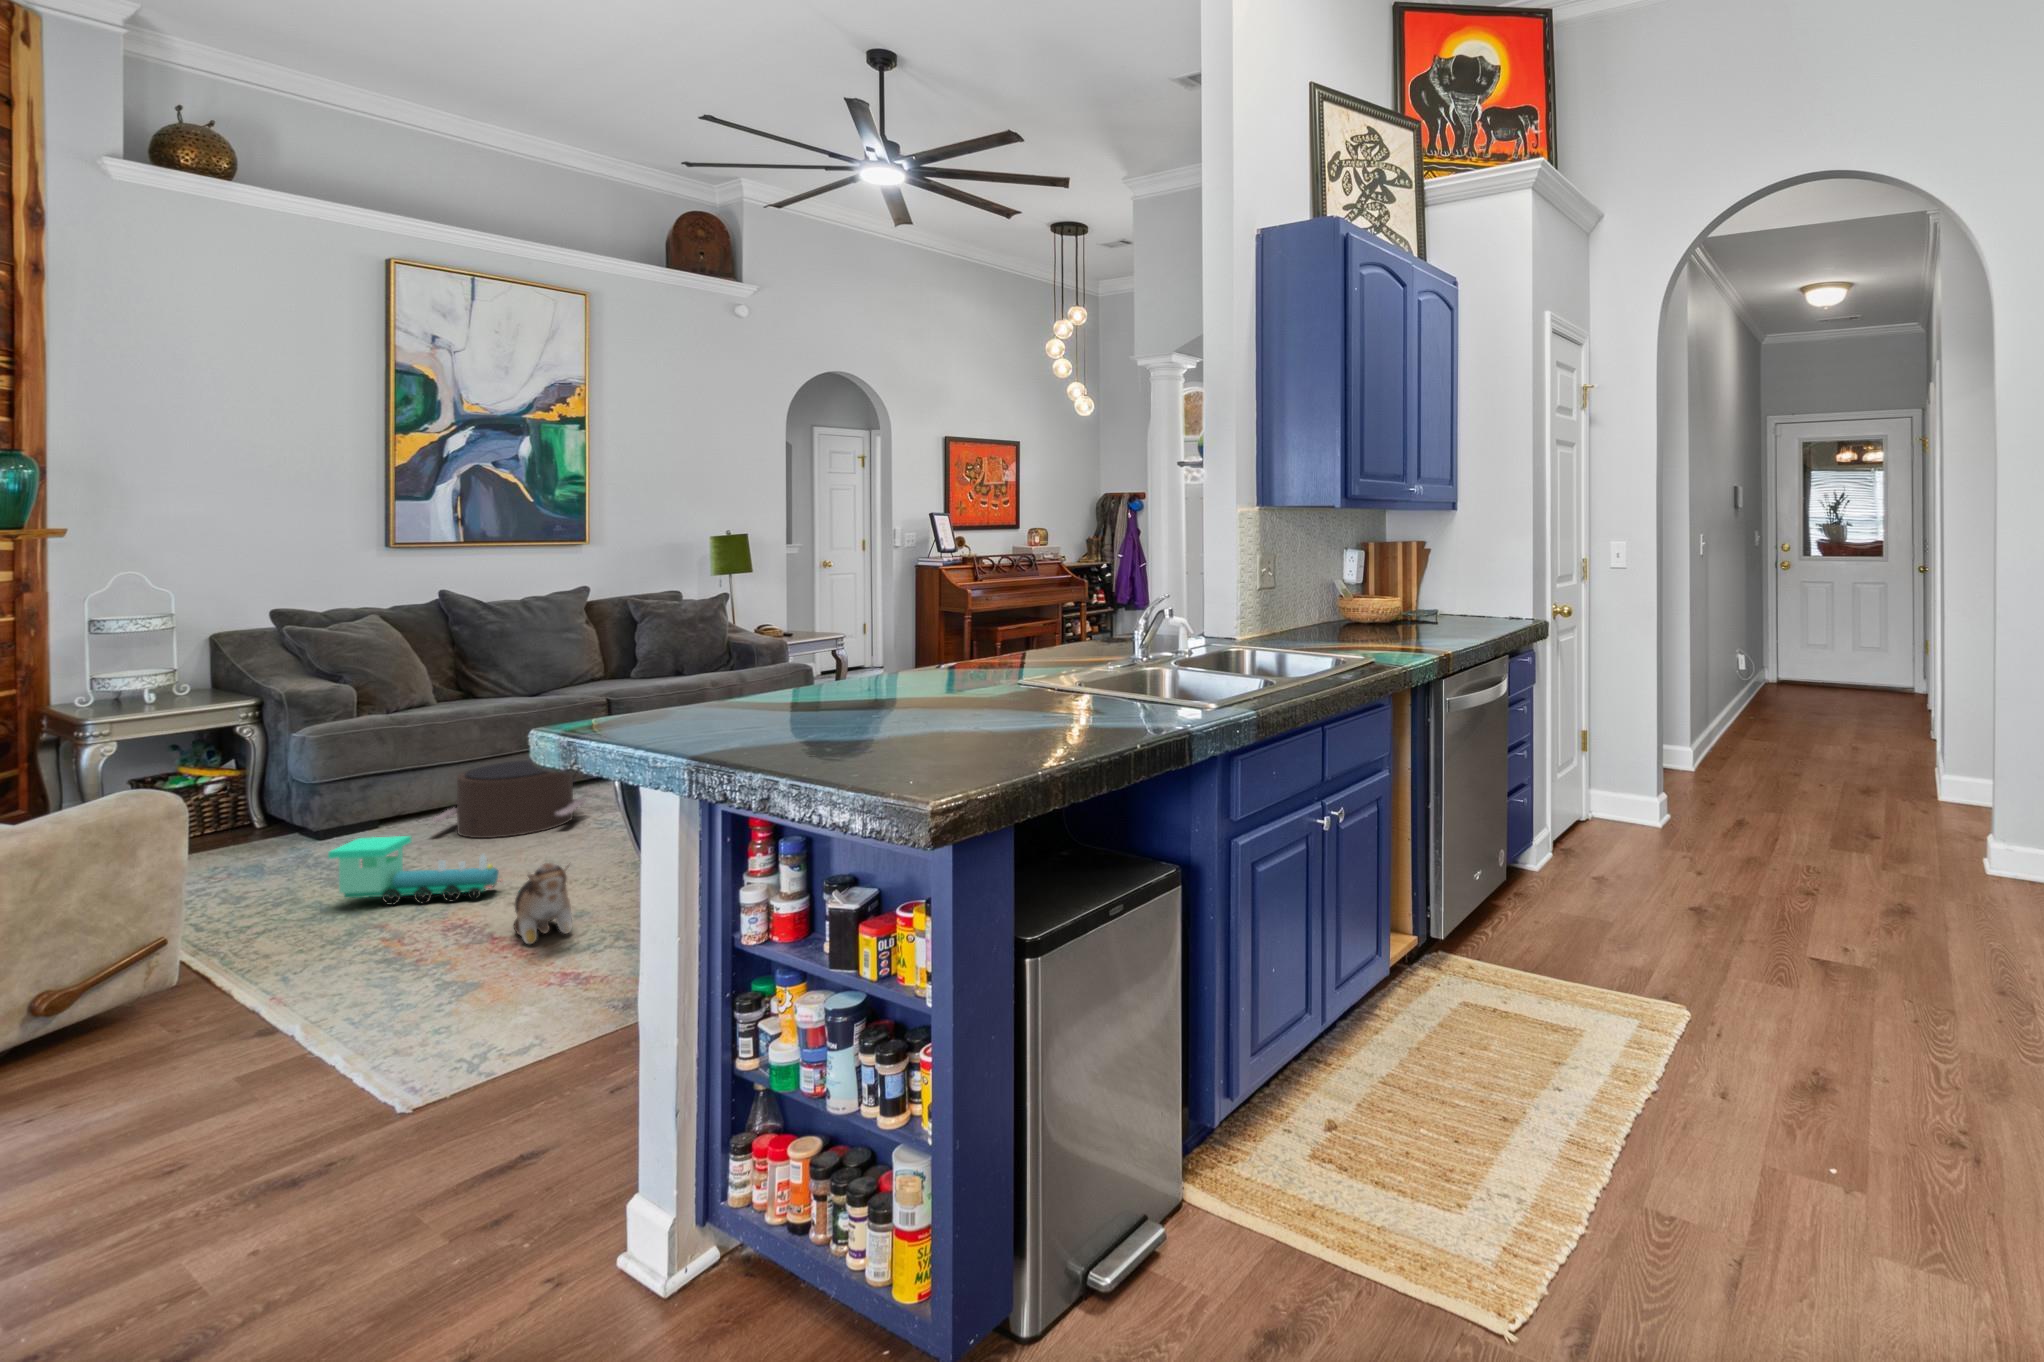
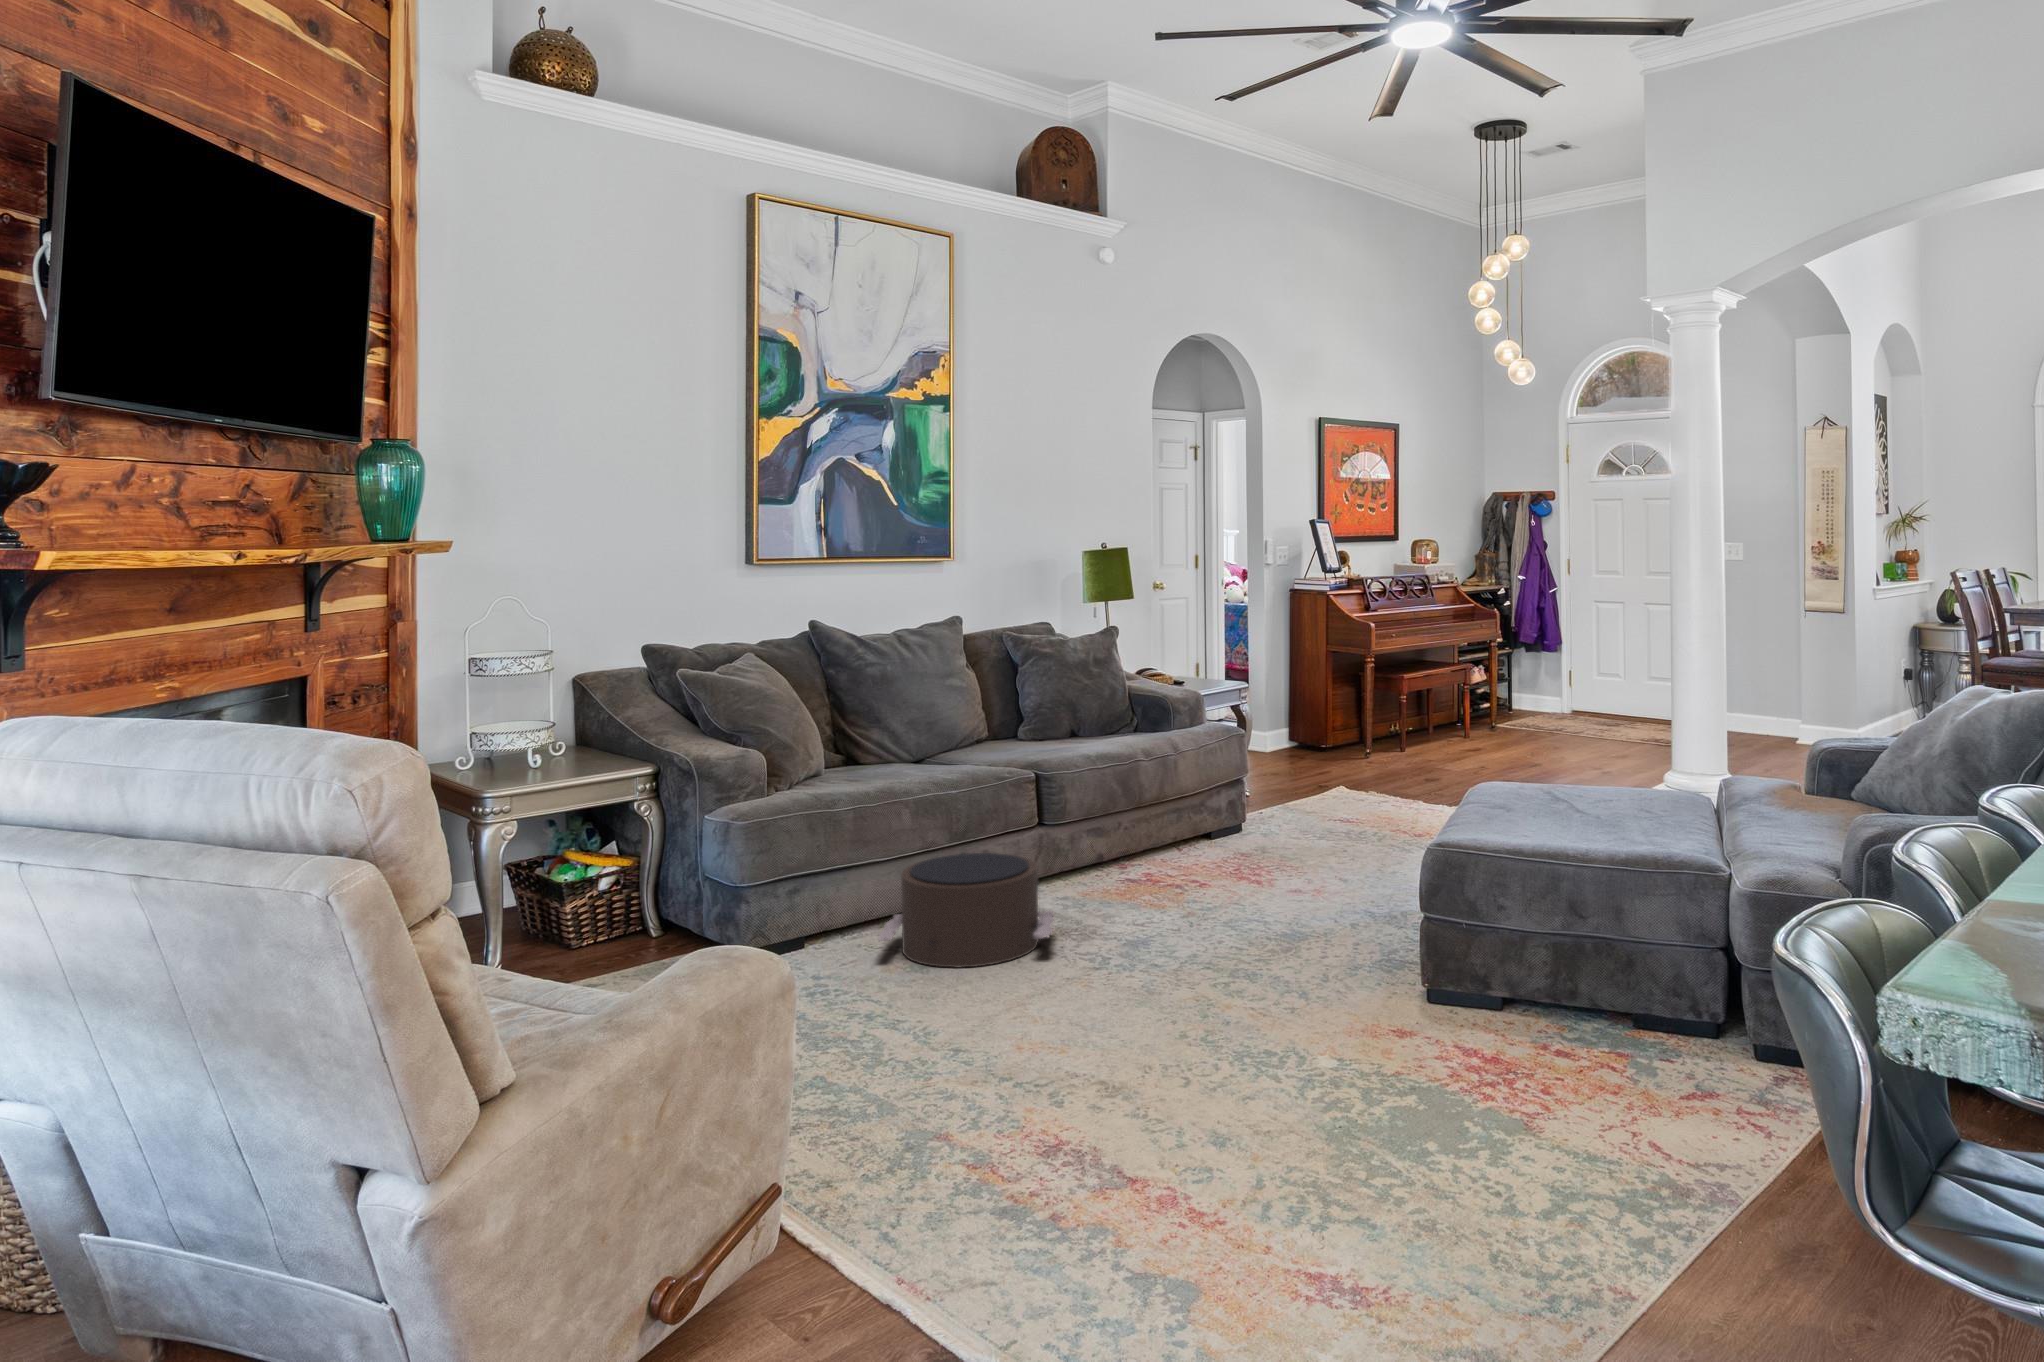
toy train: present [328,836,501,905] -> none [836,978,1052,1085]
plush toy: present [514,863,572,944] -> none [1128,1055,1256,1189]

